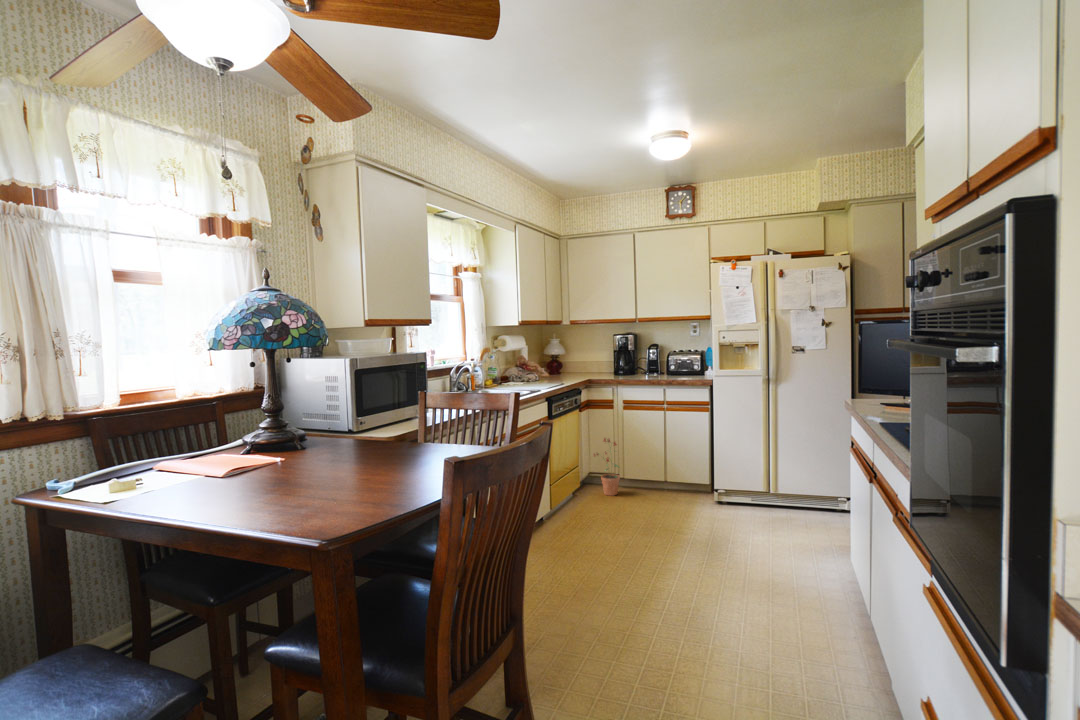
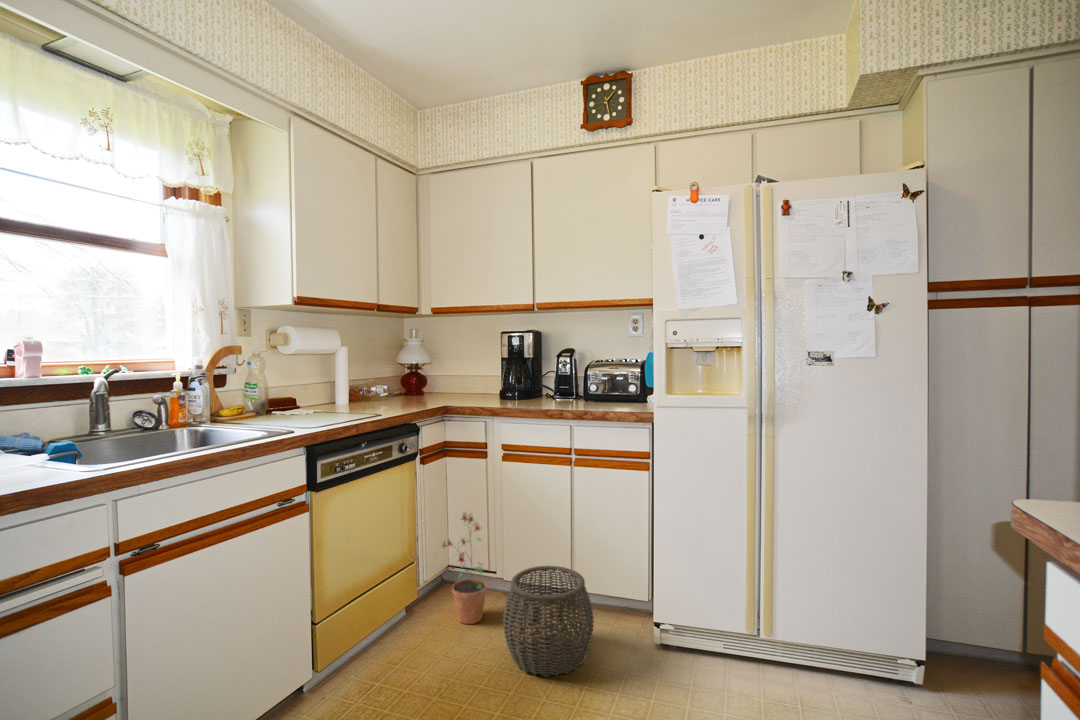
woven basket: none [636,461,683,510] -> present [503,566,594,677]

